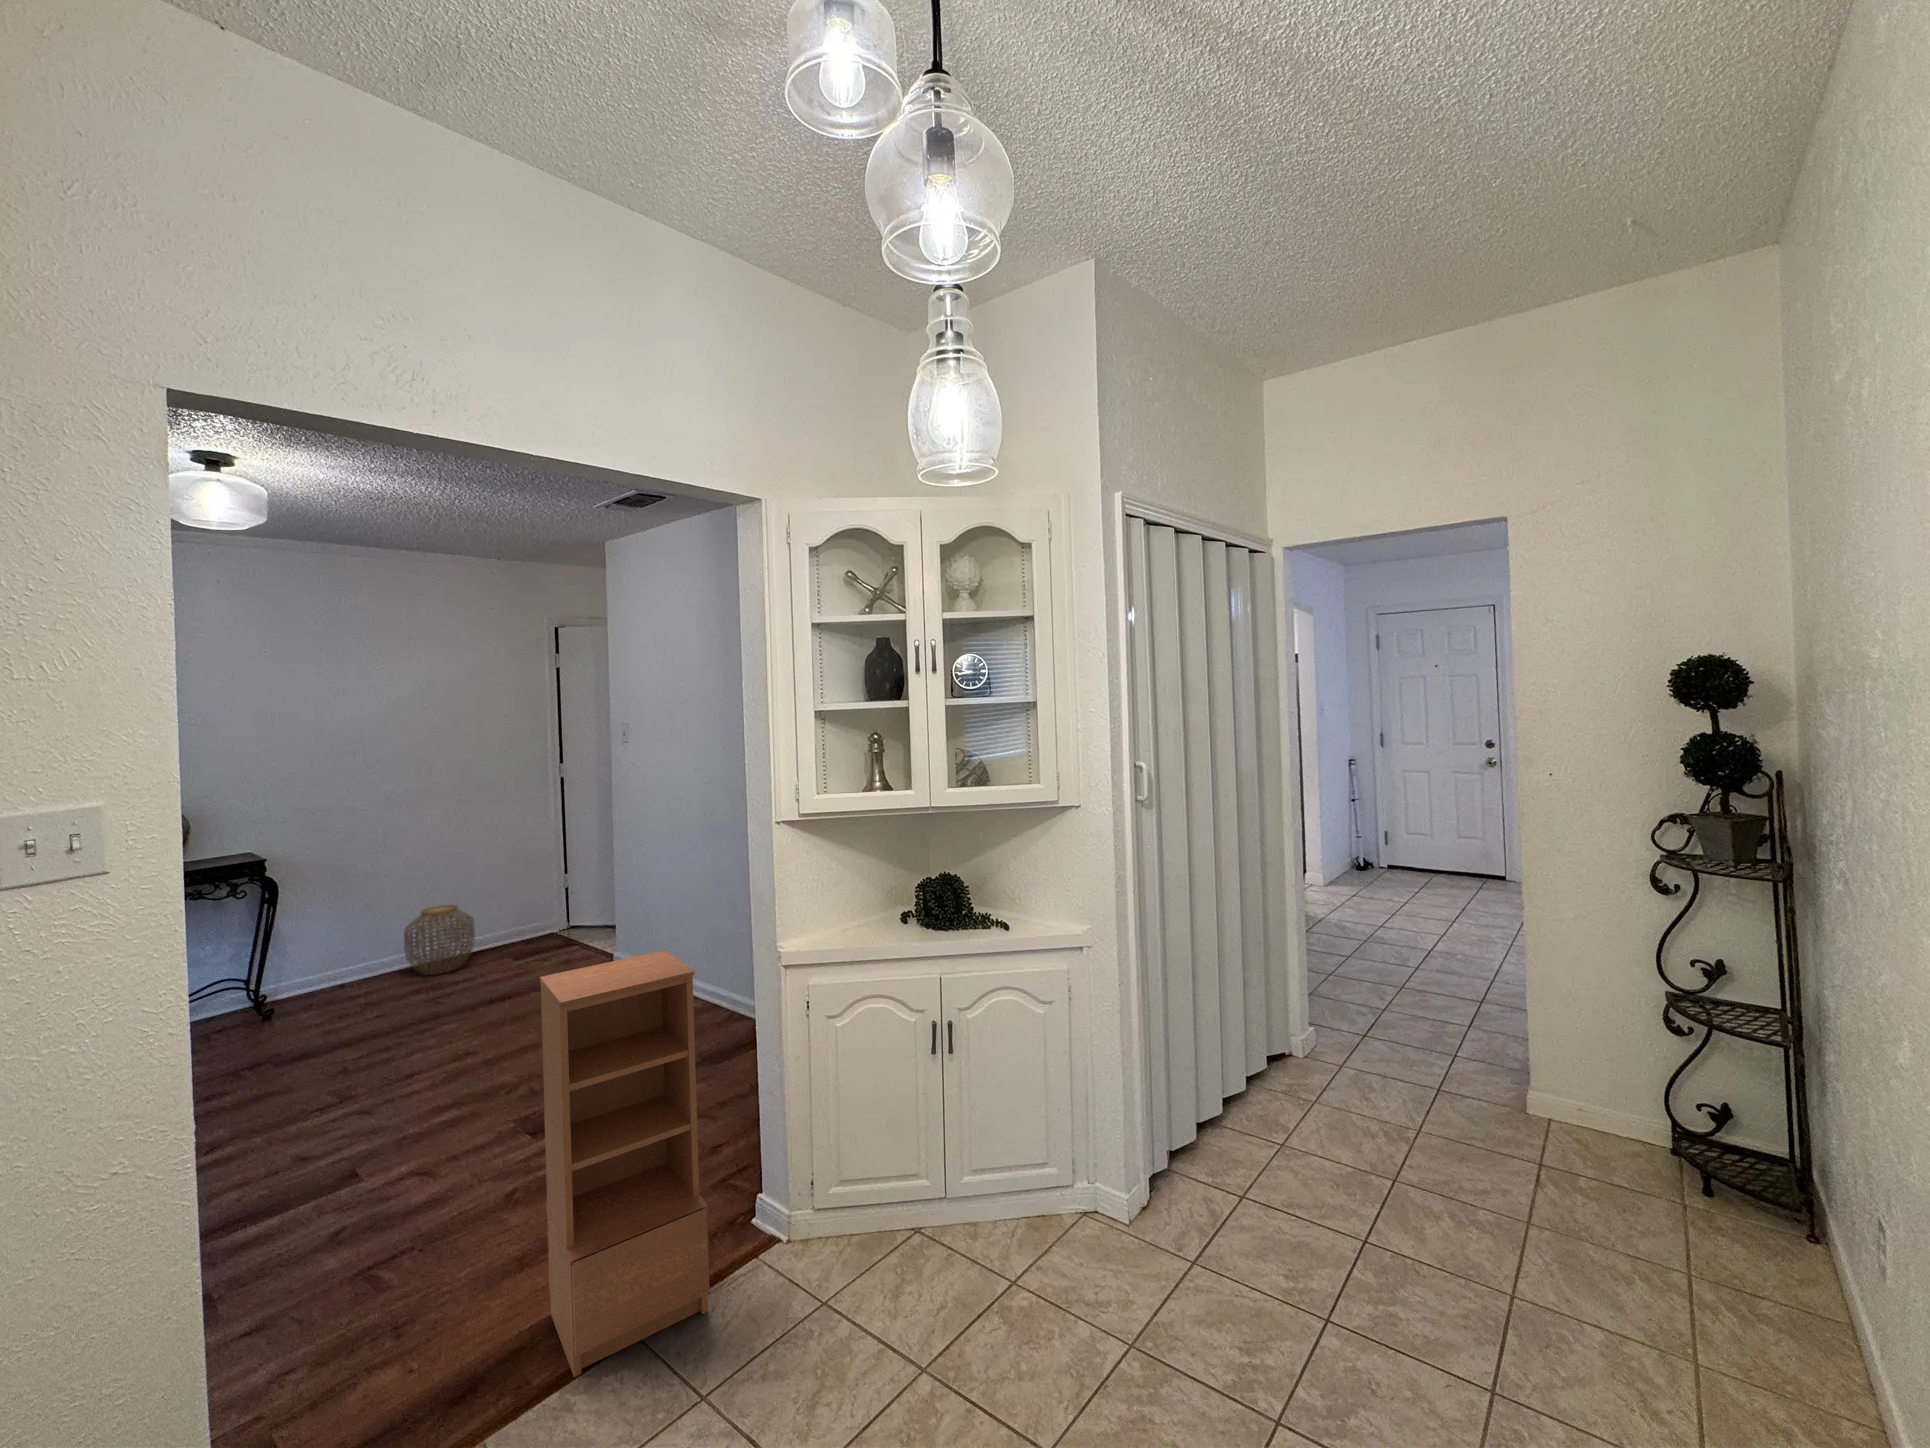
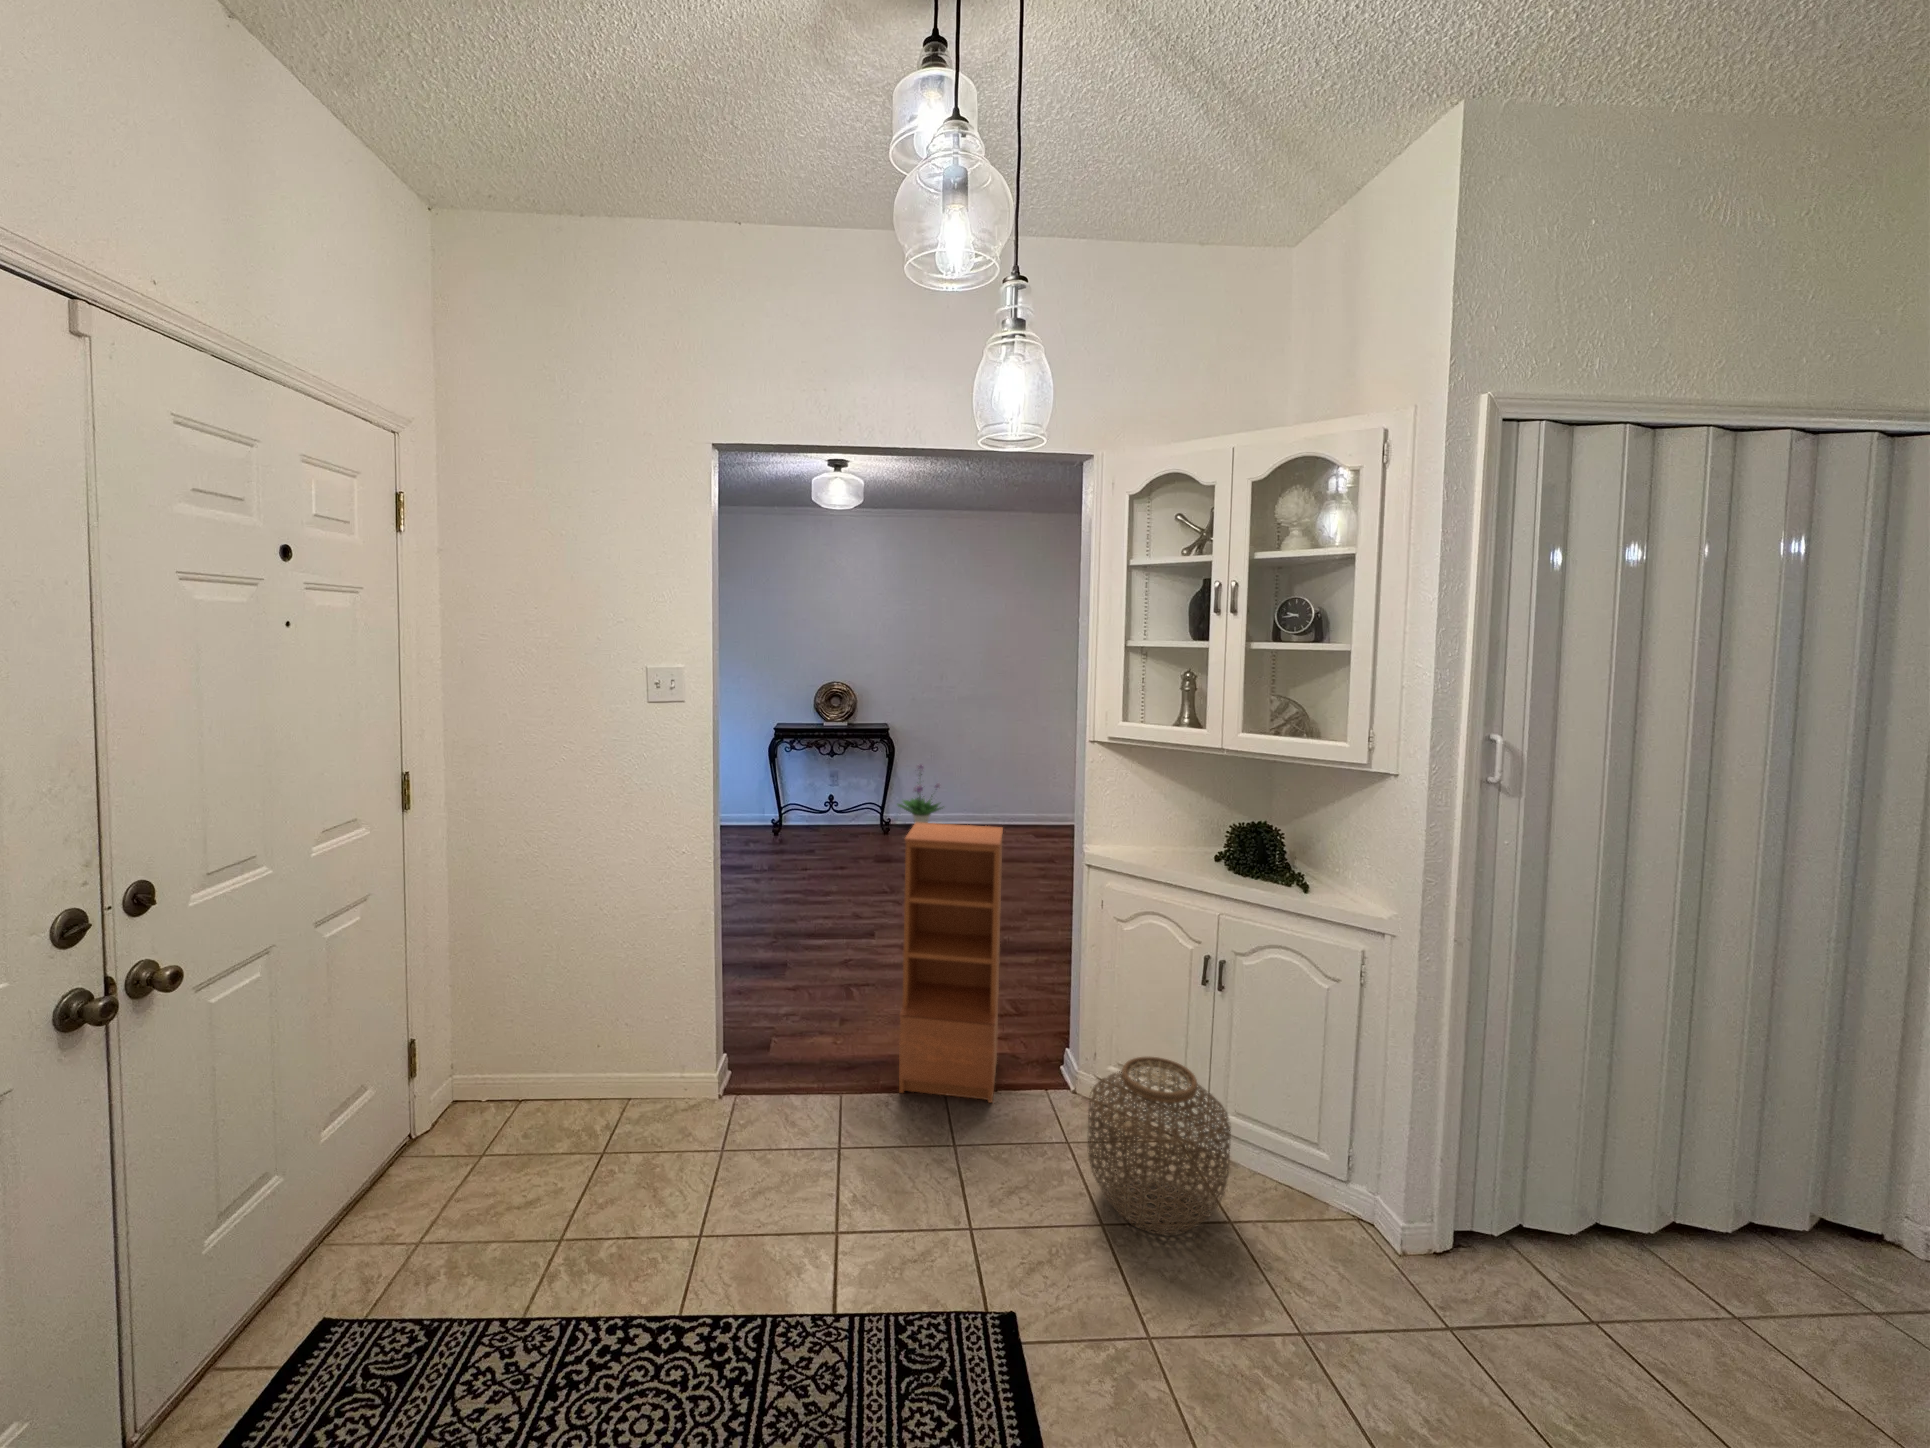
potted plant: none [274,901,368,1002] -> present [898,764,944,823]
woven basket: present [404,905,475,975] -> present [1088,1057,1231,1235]

